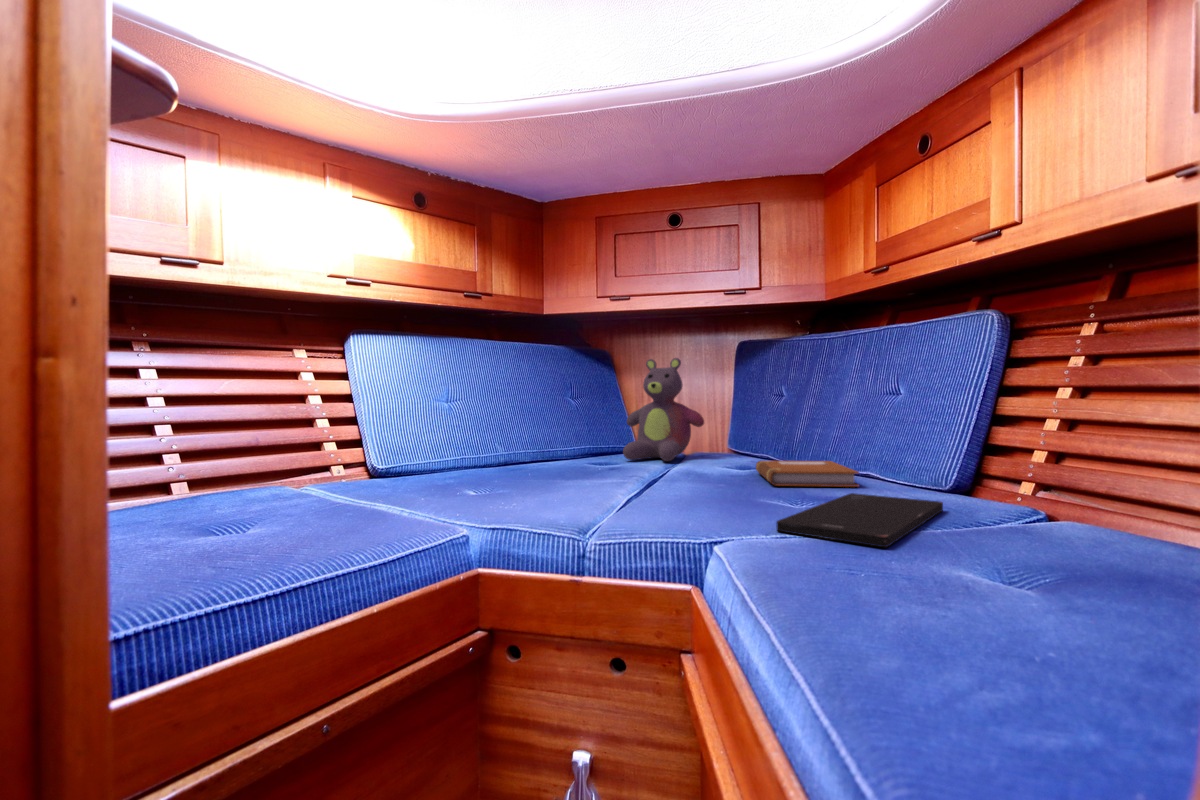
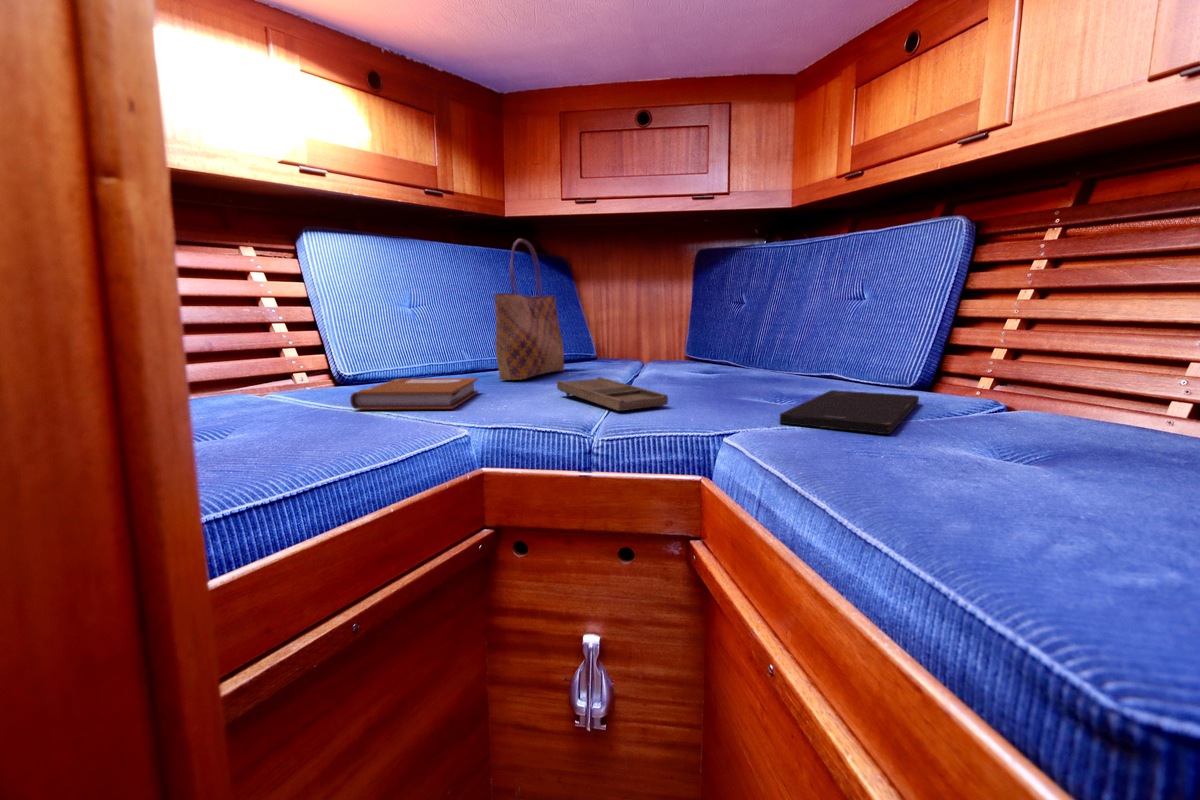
tote bag: none [518,338,592,475] -> present [494,239,564,380]
stuffed bear: present [623,358,704,461] -> none [593,264,673,367]
notebook: present [756,461,859,487] -> present [350,378,478,409]
tray: none [568,475,671,512] -> present [557,377,668,411]

